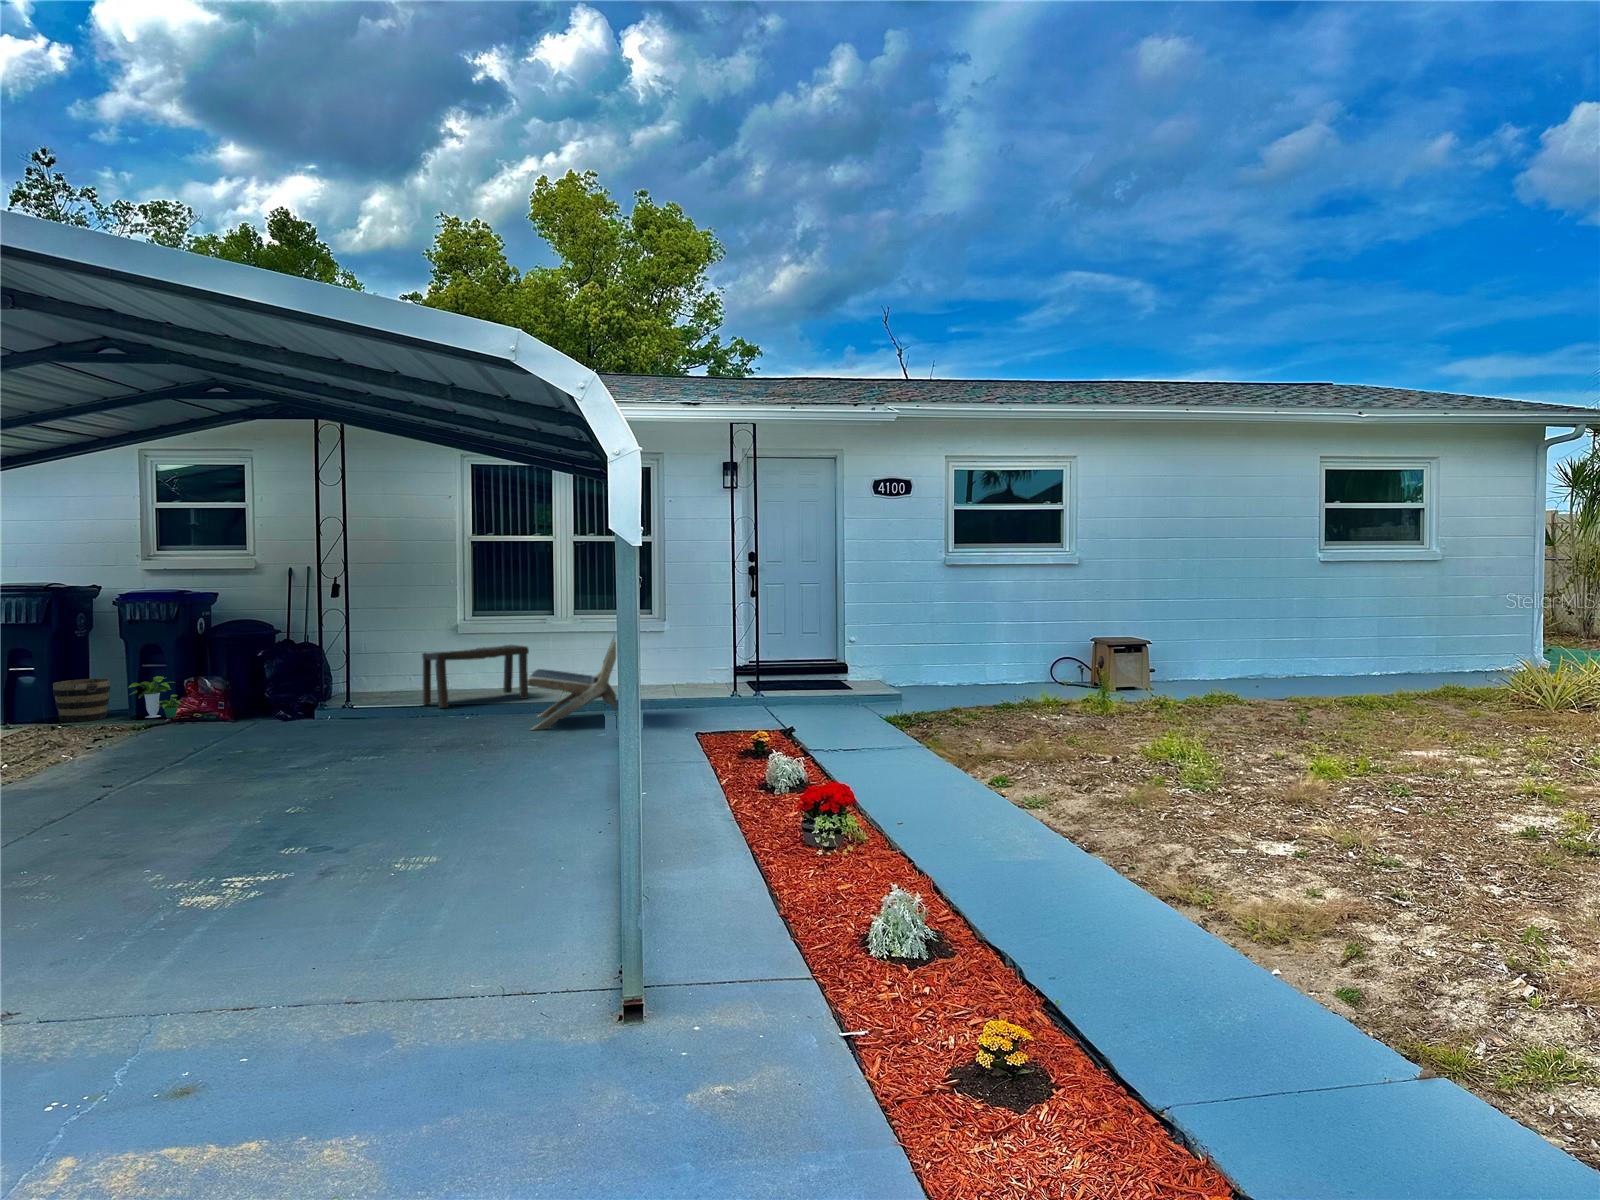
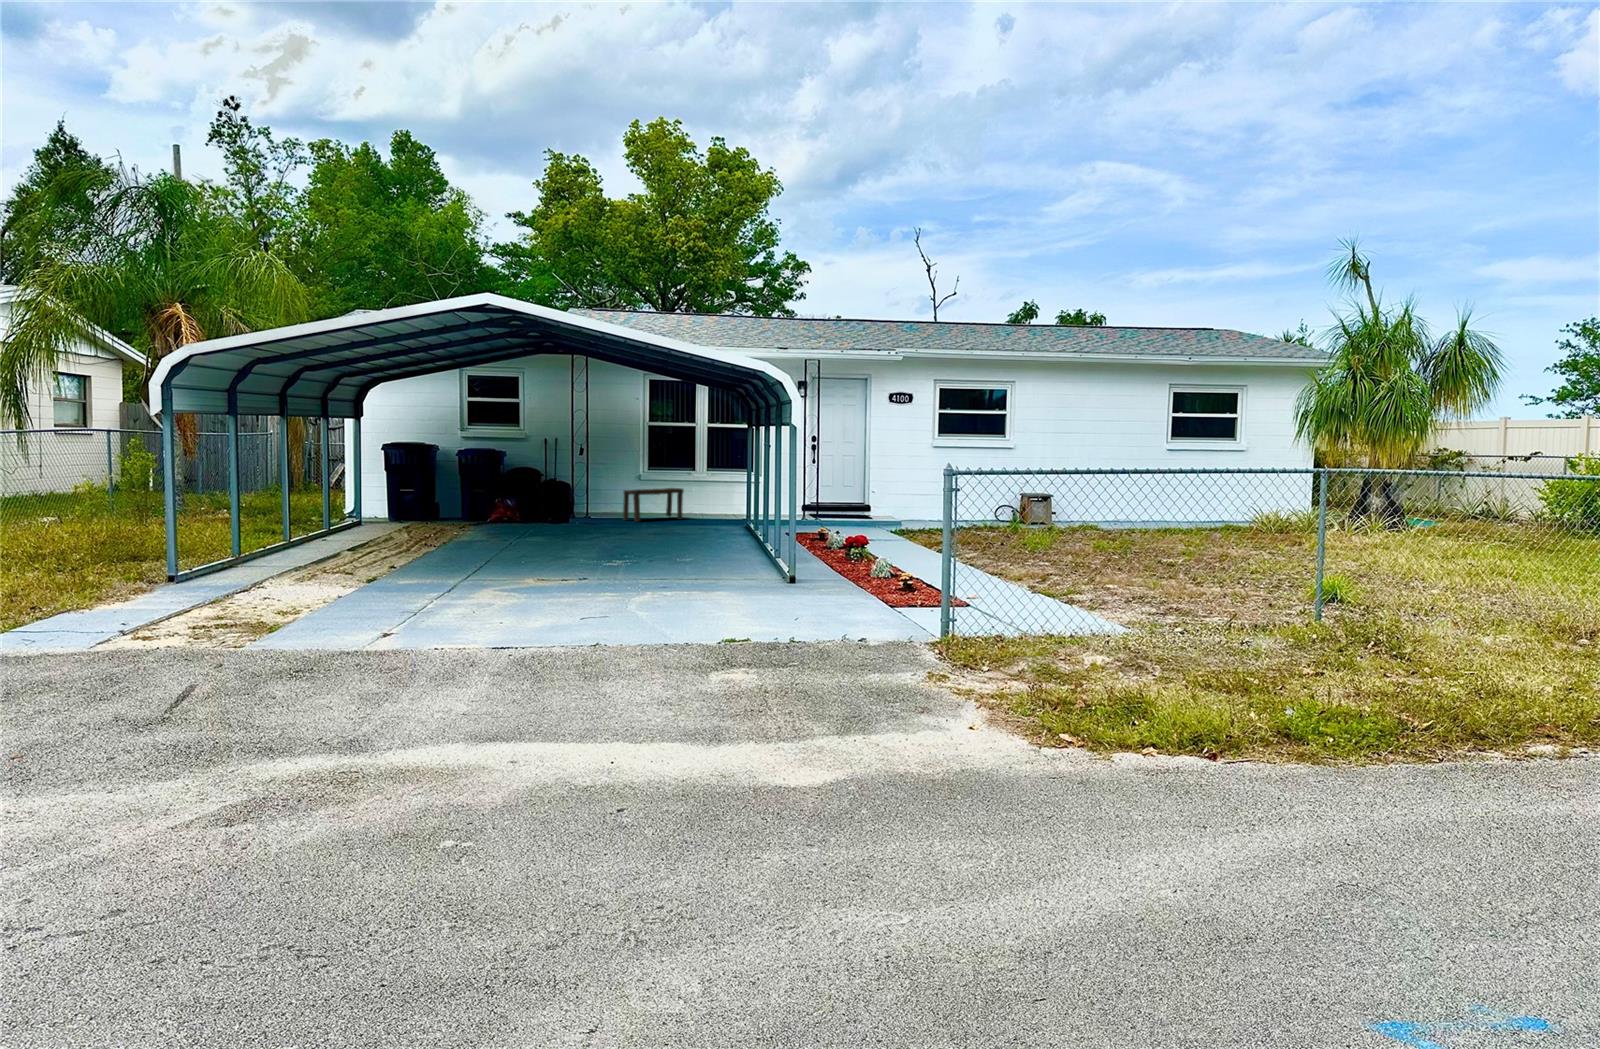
lounge chair: present [528,636,618,730] -> none [693,473,751,530]
potted plant: present [129,676,181,718] -> none [462,499,493,522]
bucket: present [53,679,110,722] -> none [422,500,450,522]

